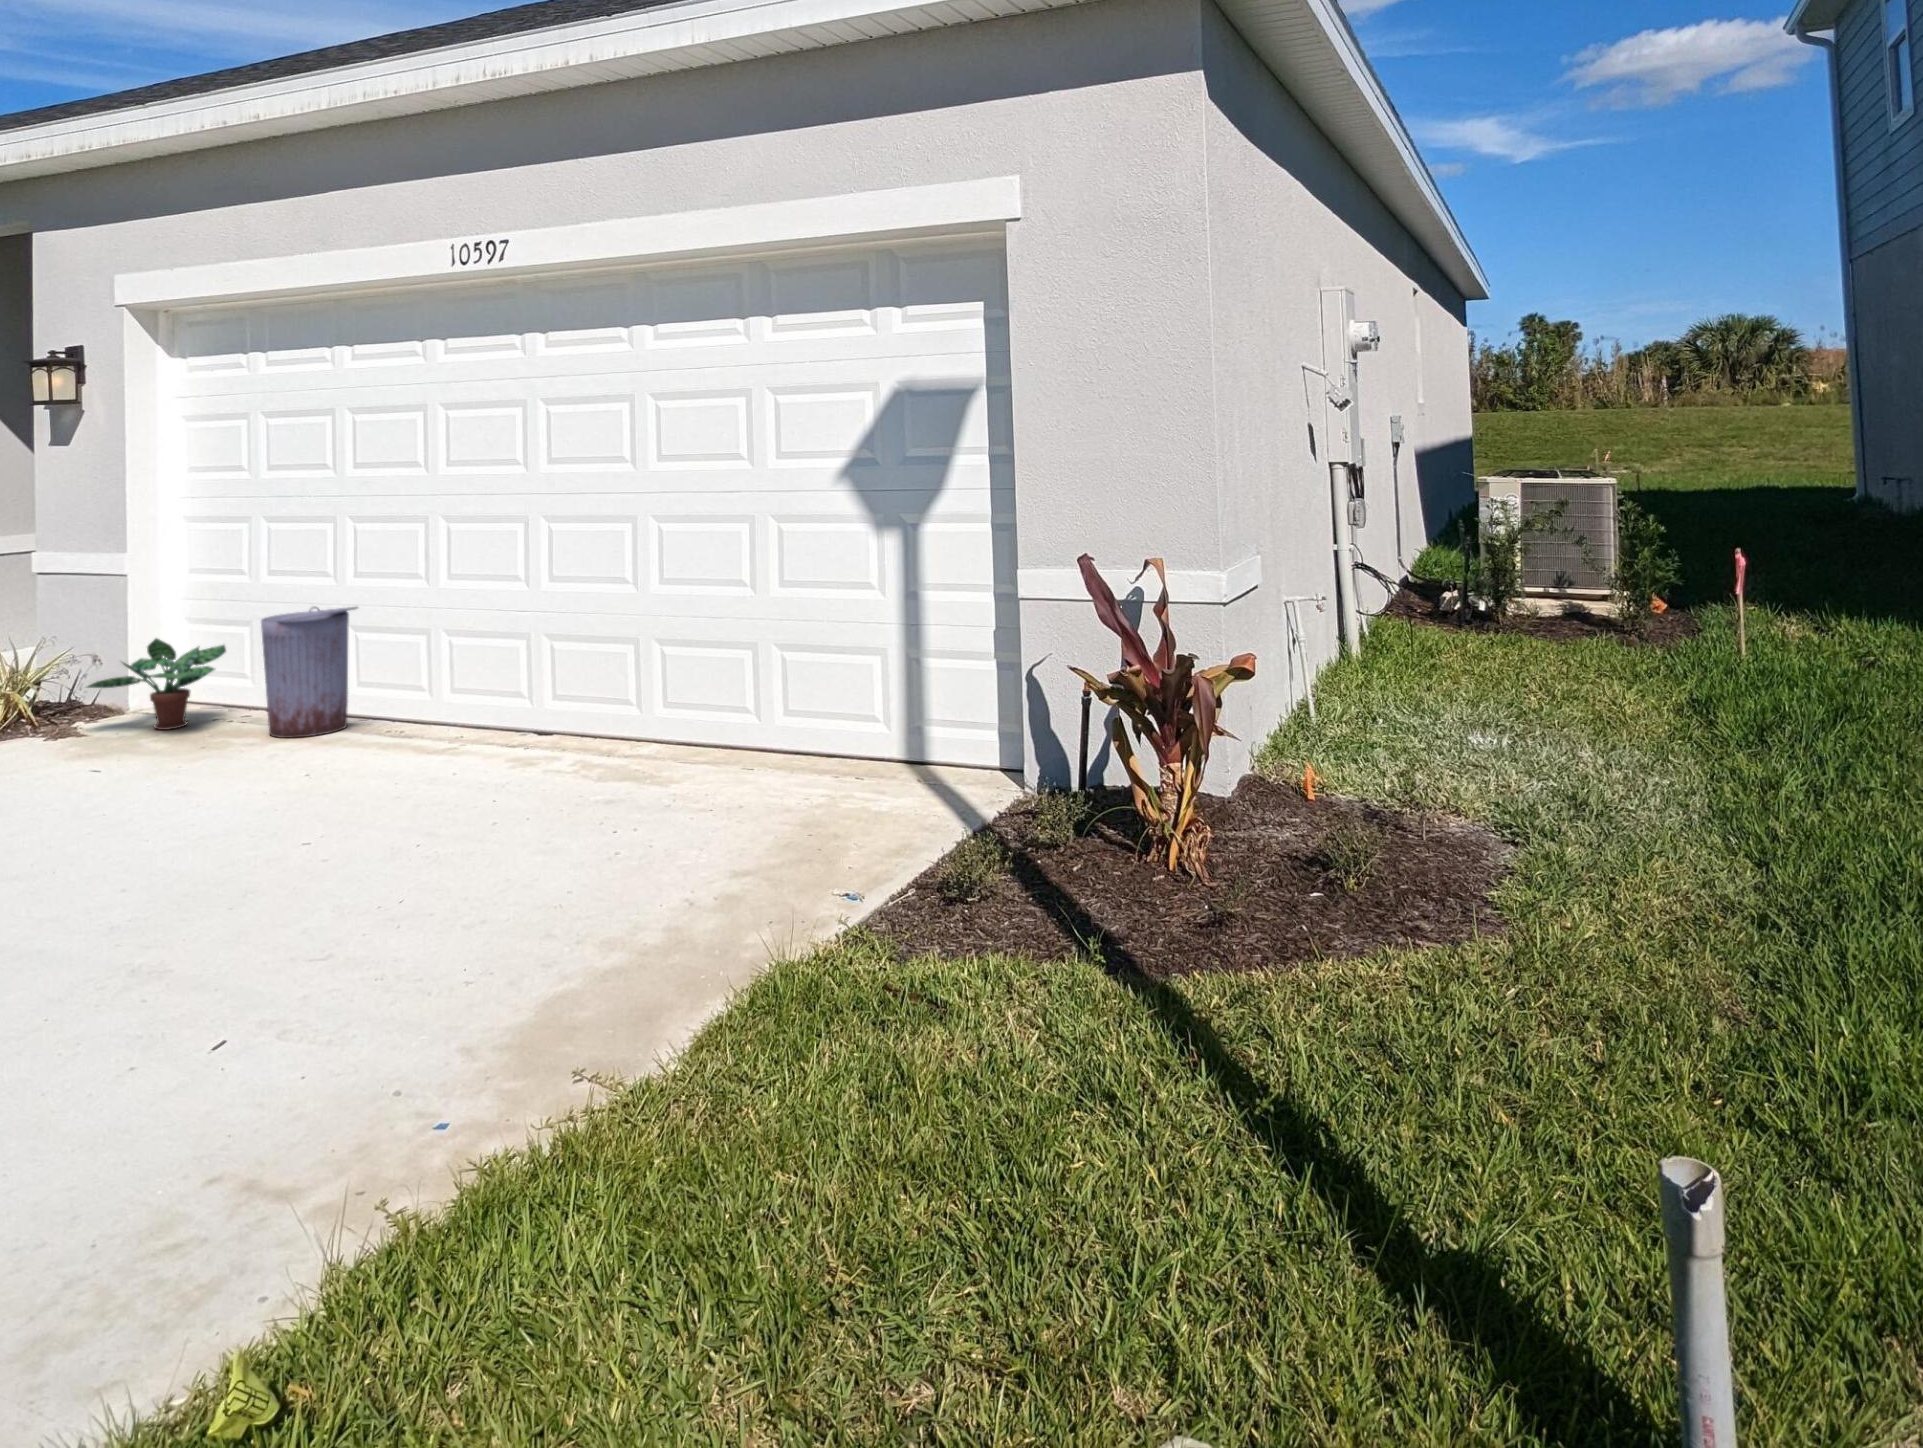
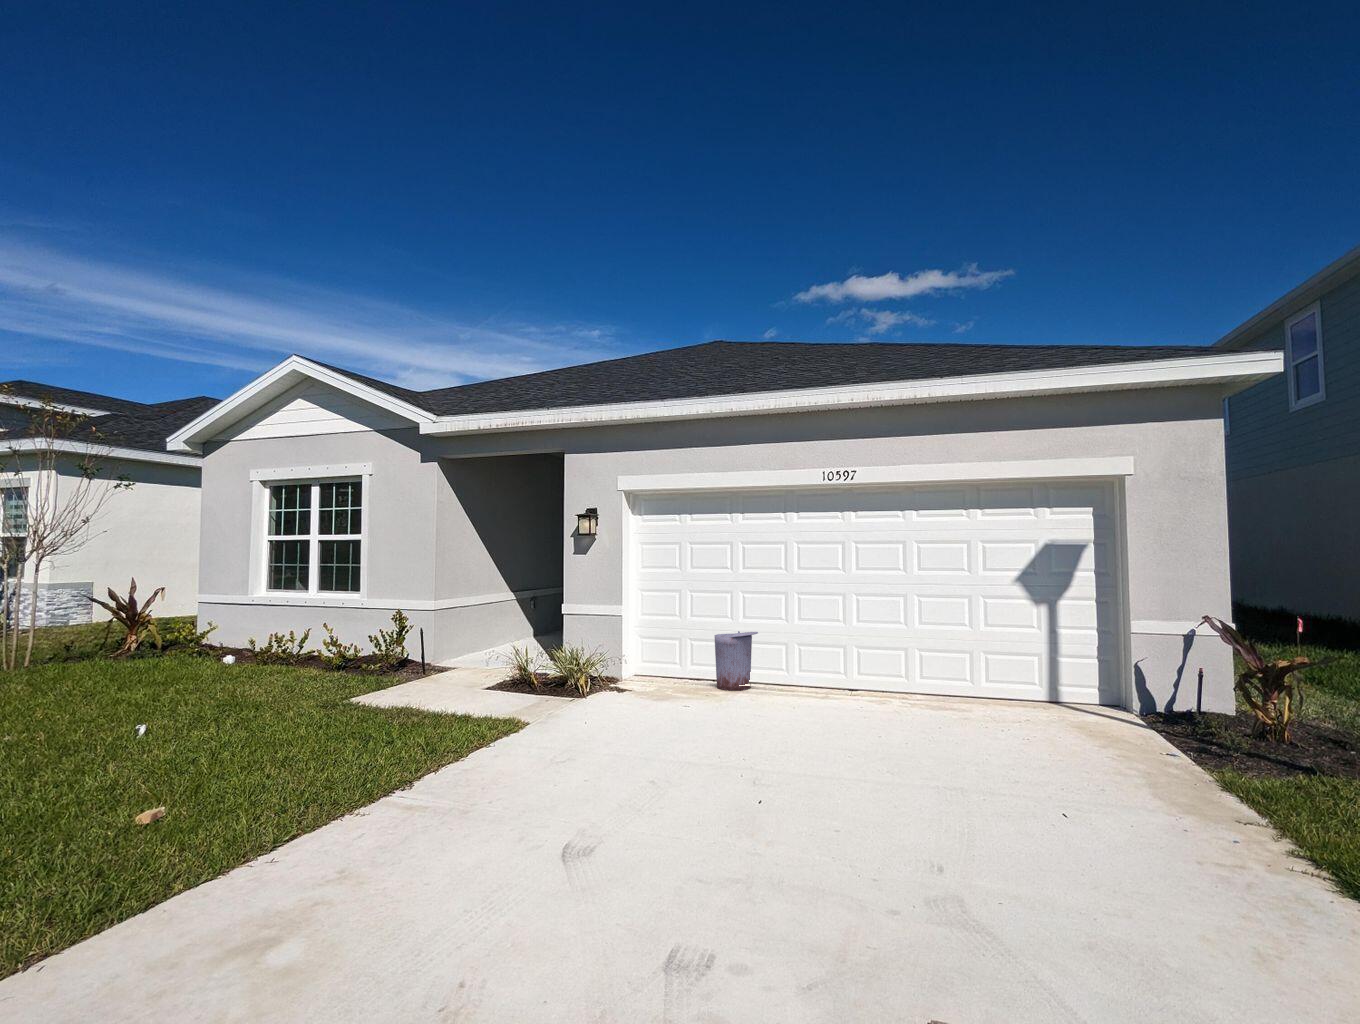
potted plant: present [87,638,226,730] -> none [623,644,683,687]

